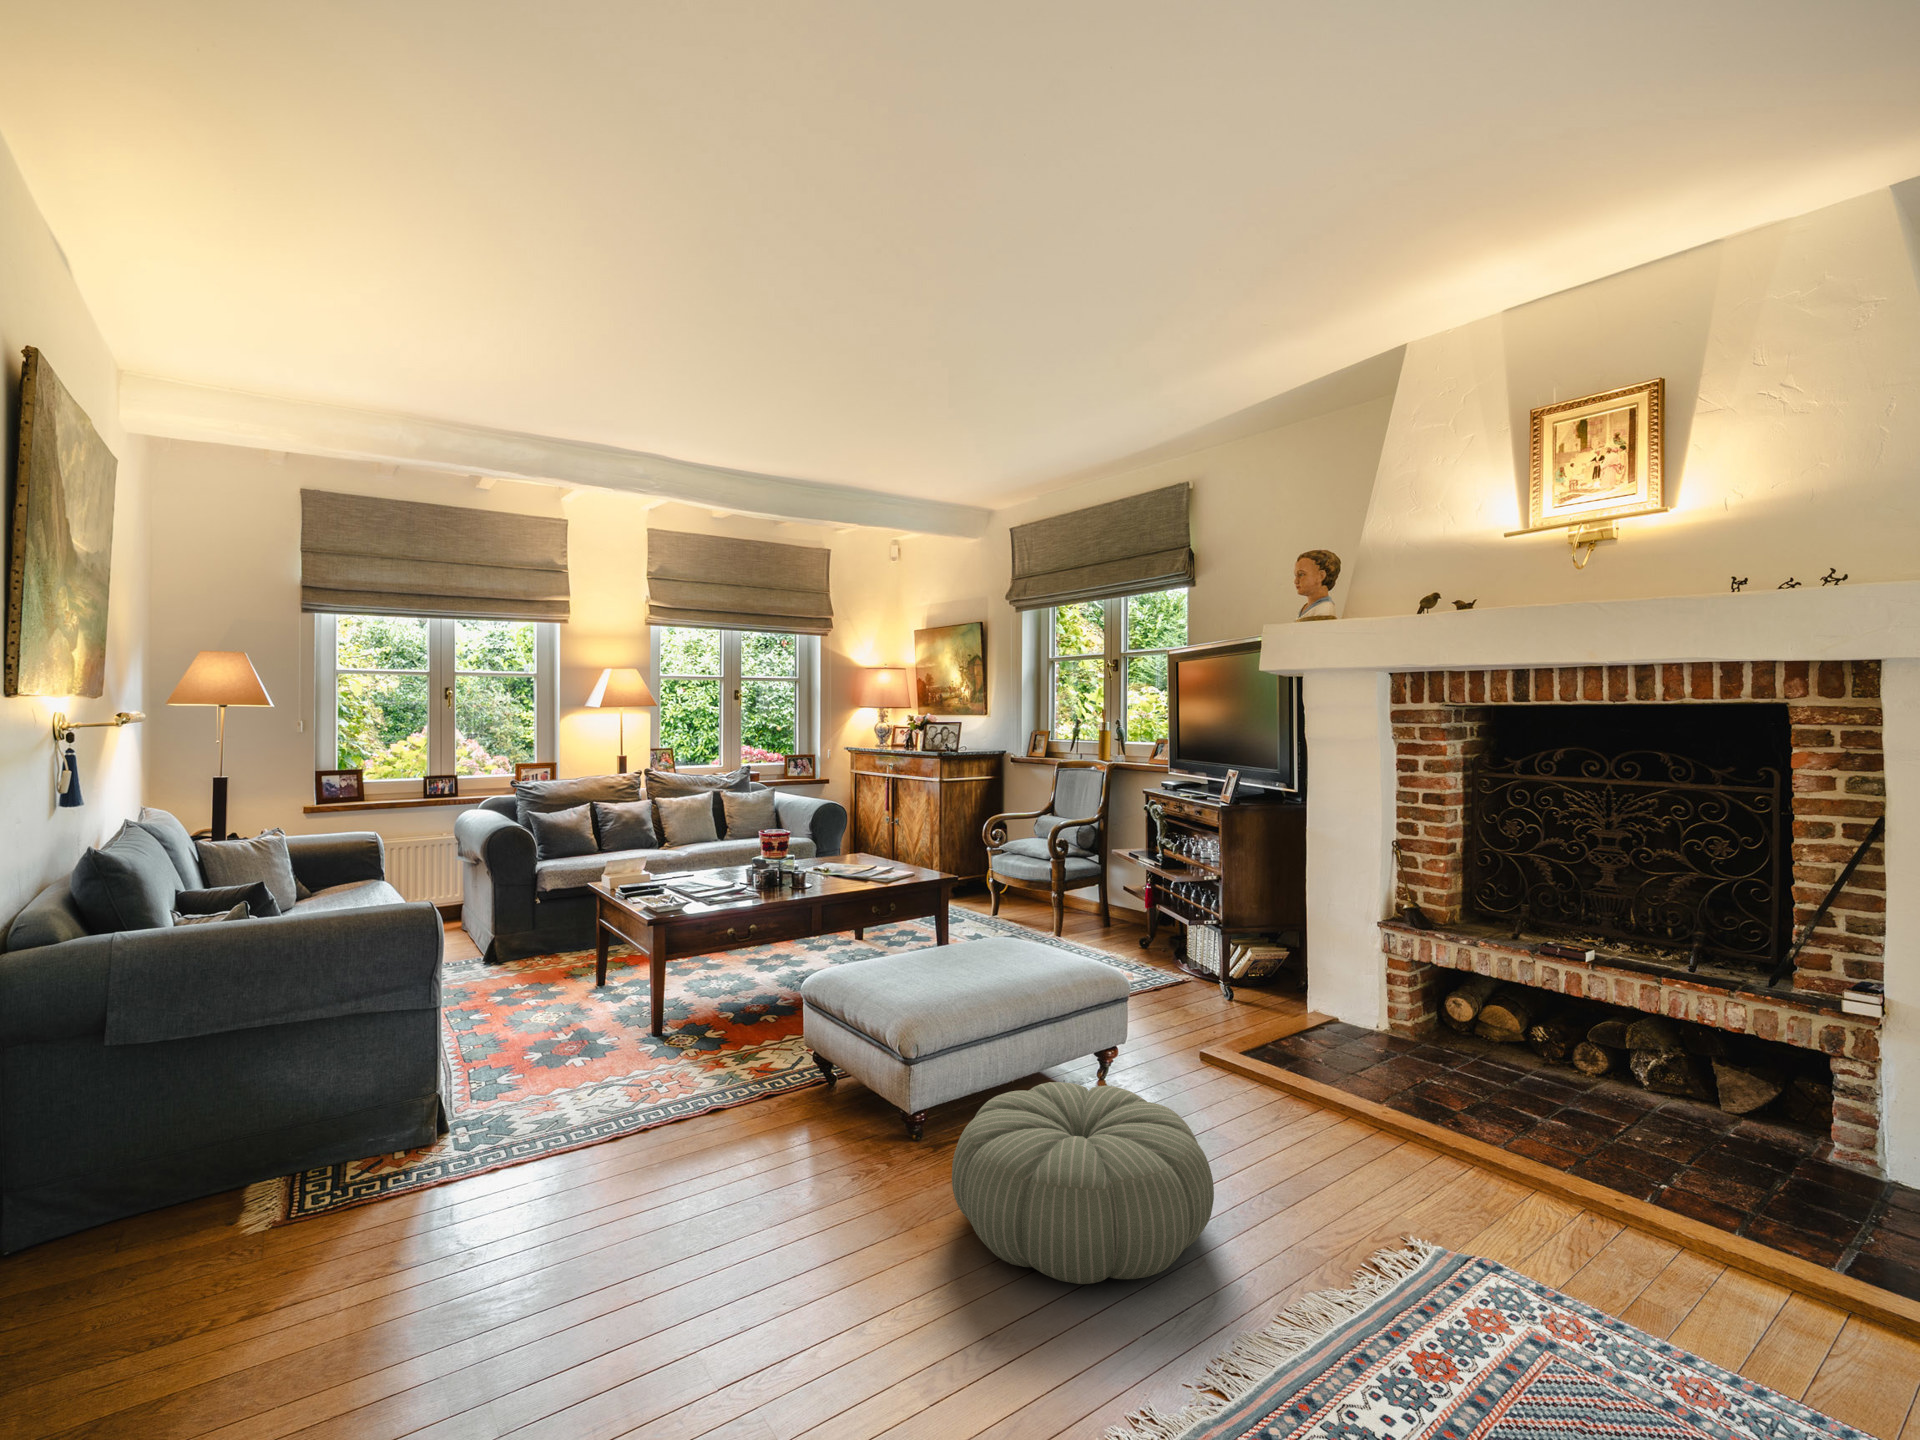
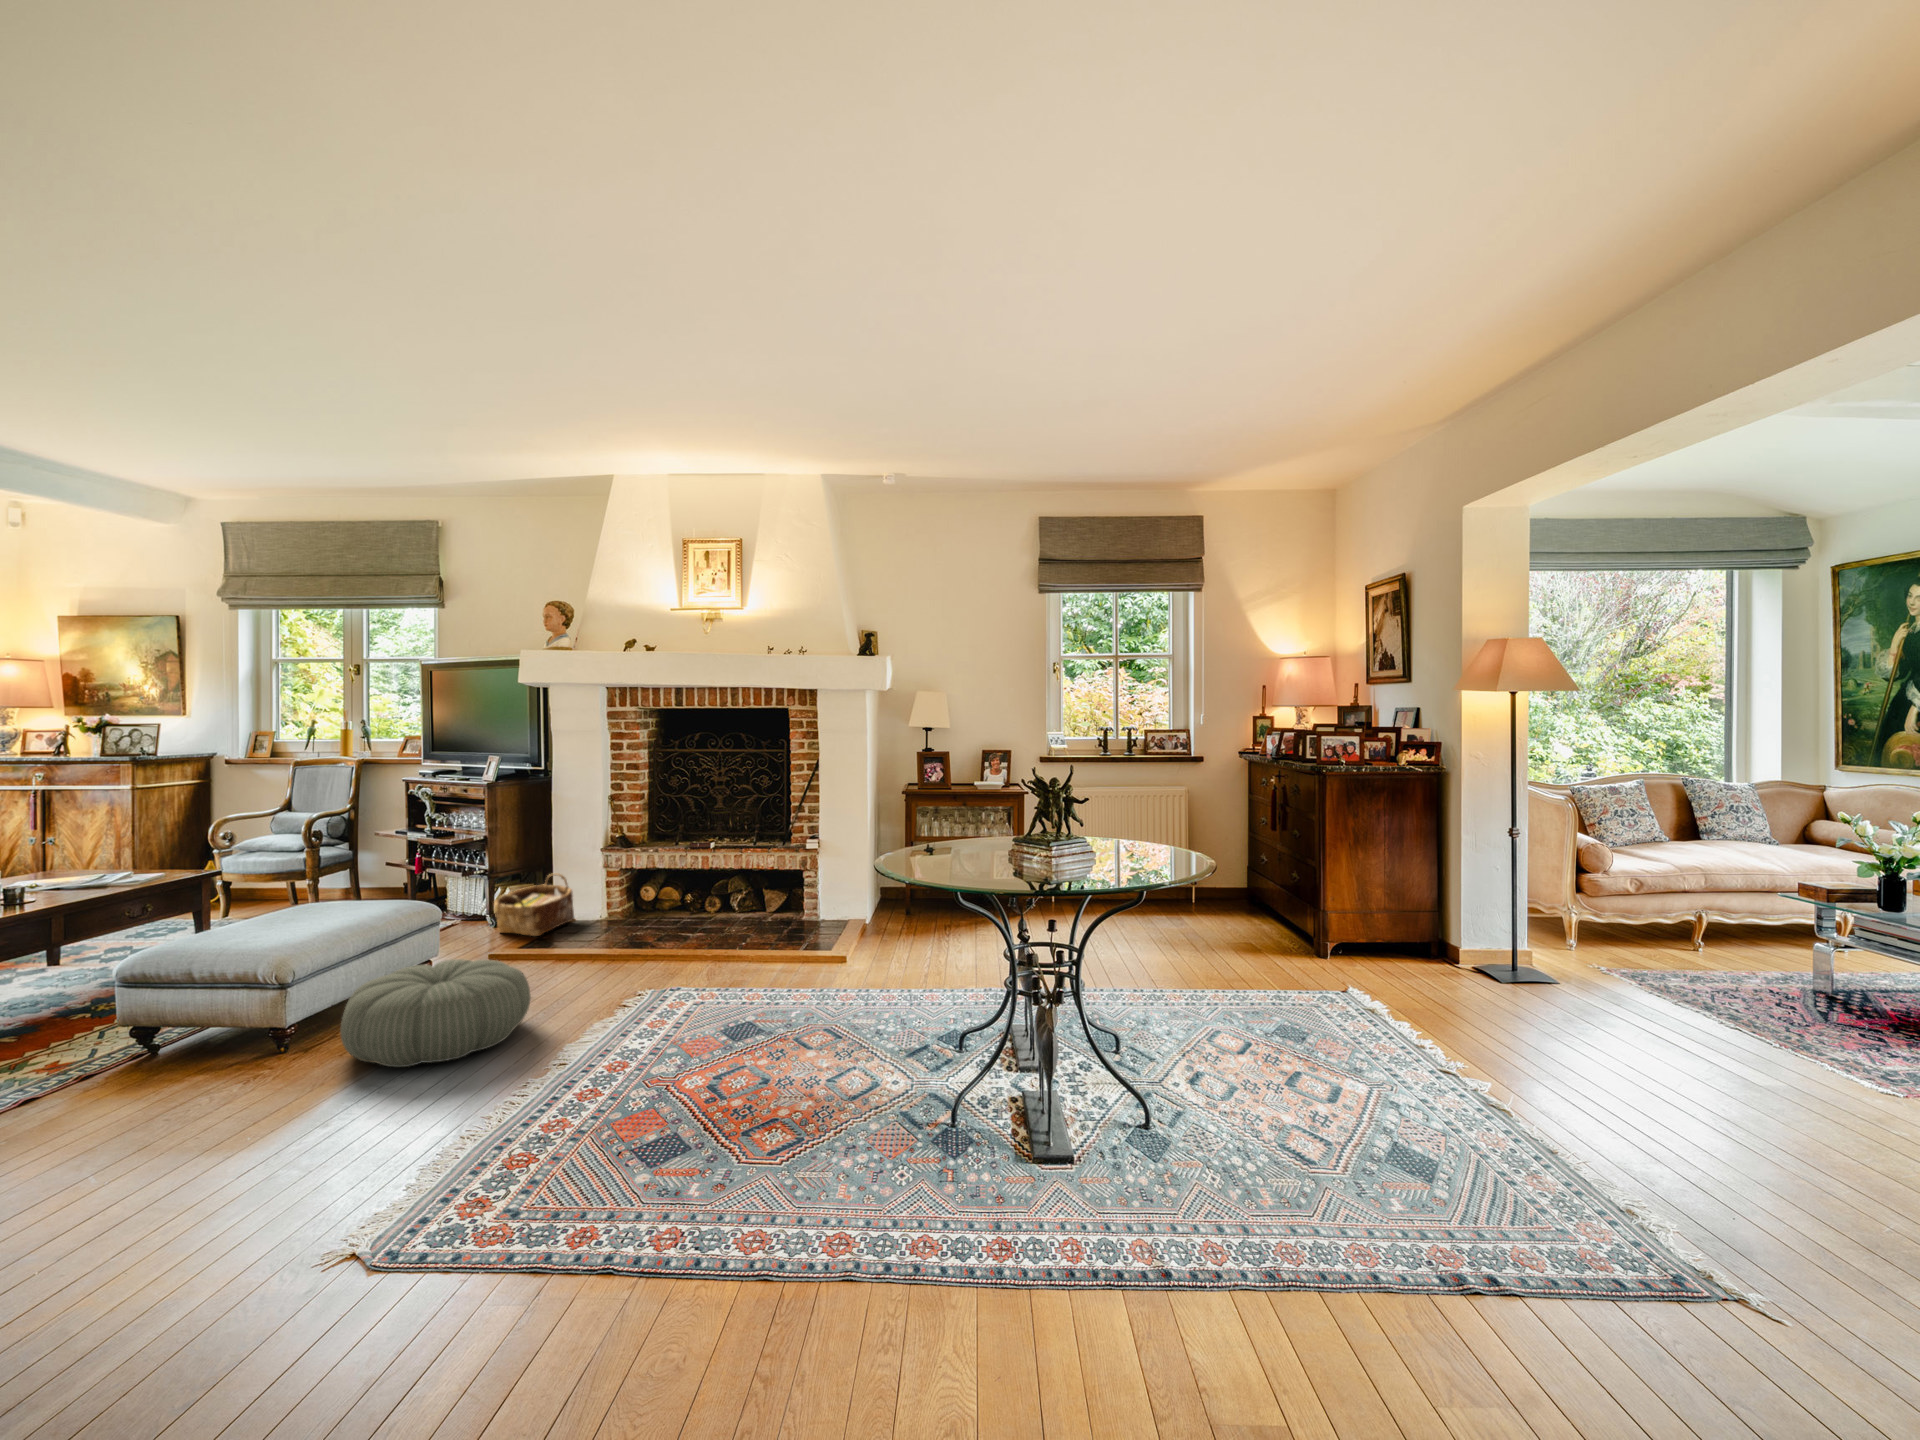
woven basket: none [1224,949,1337,1044] -> present [494,873,574,936]

